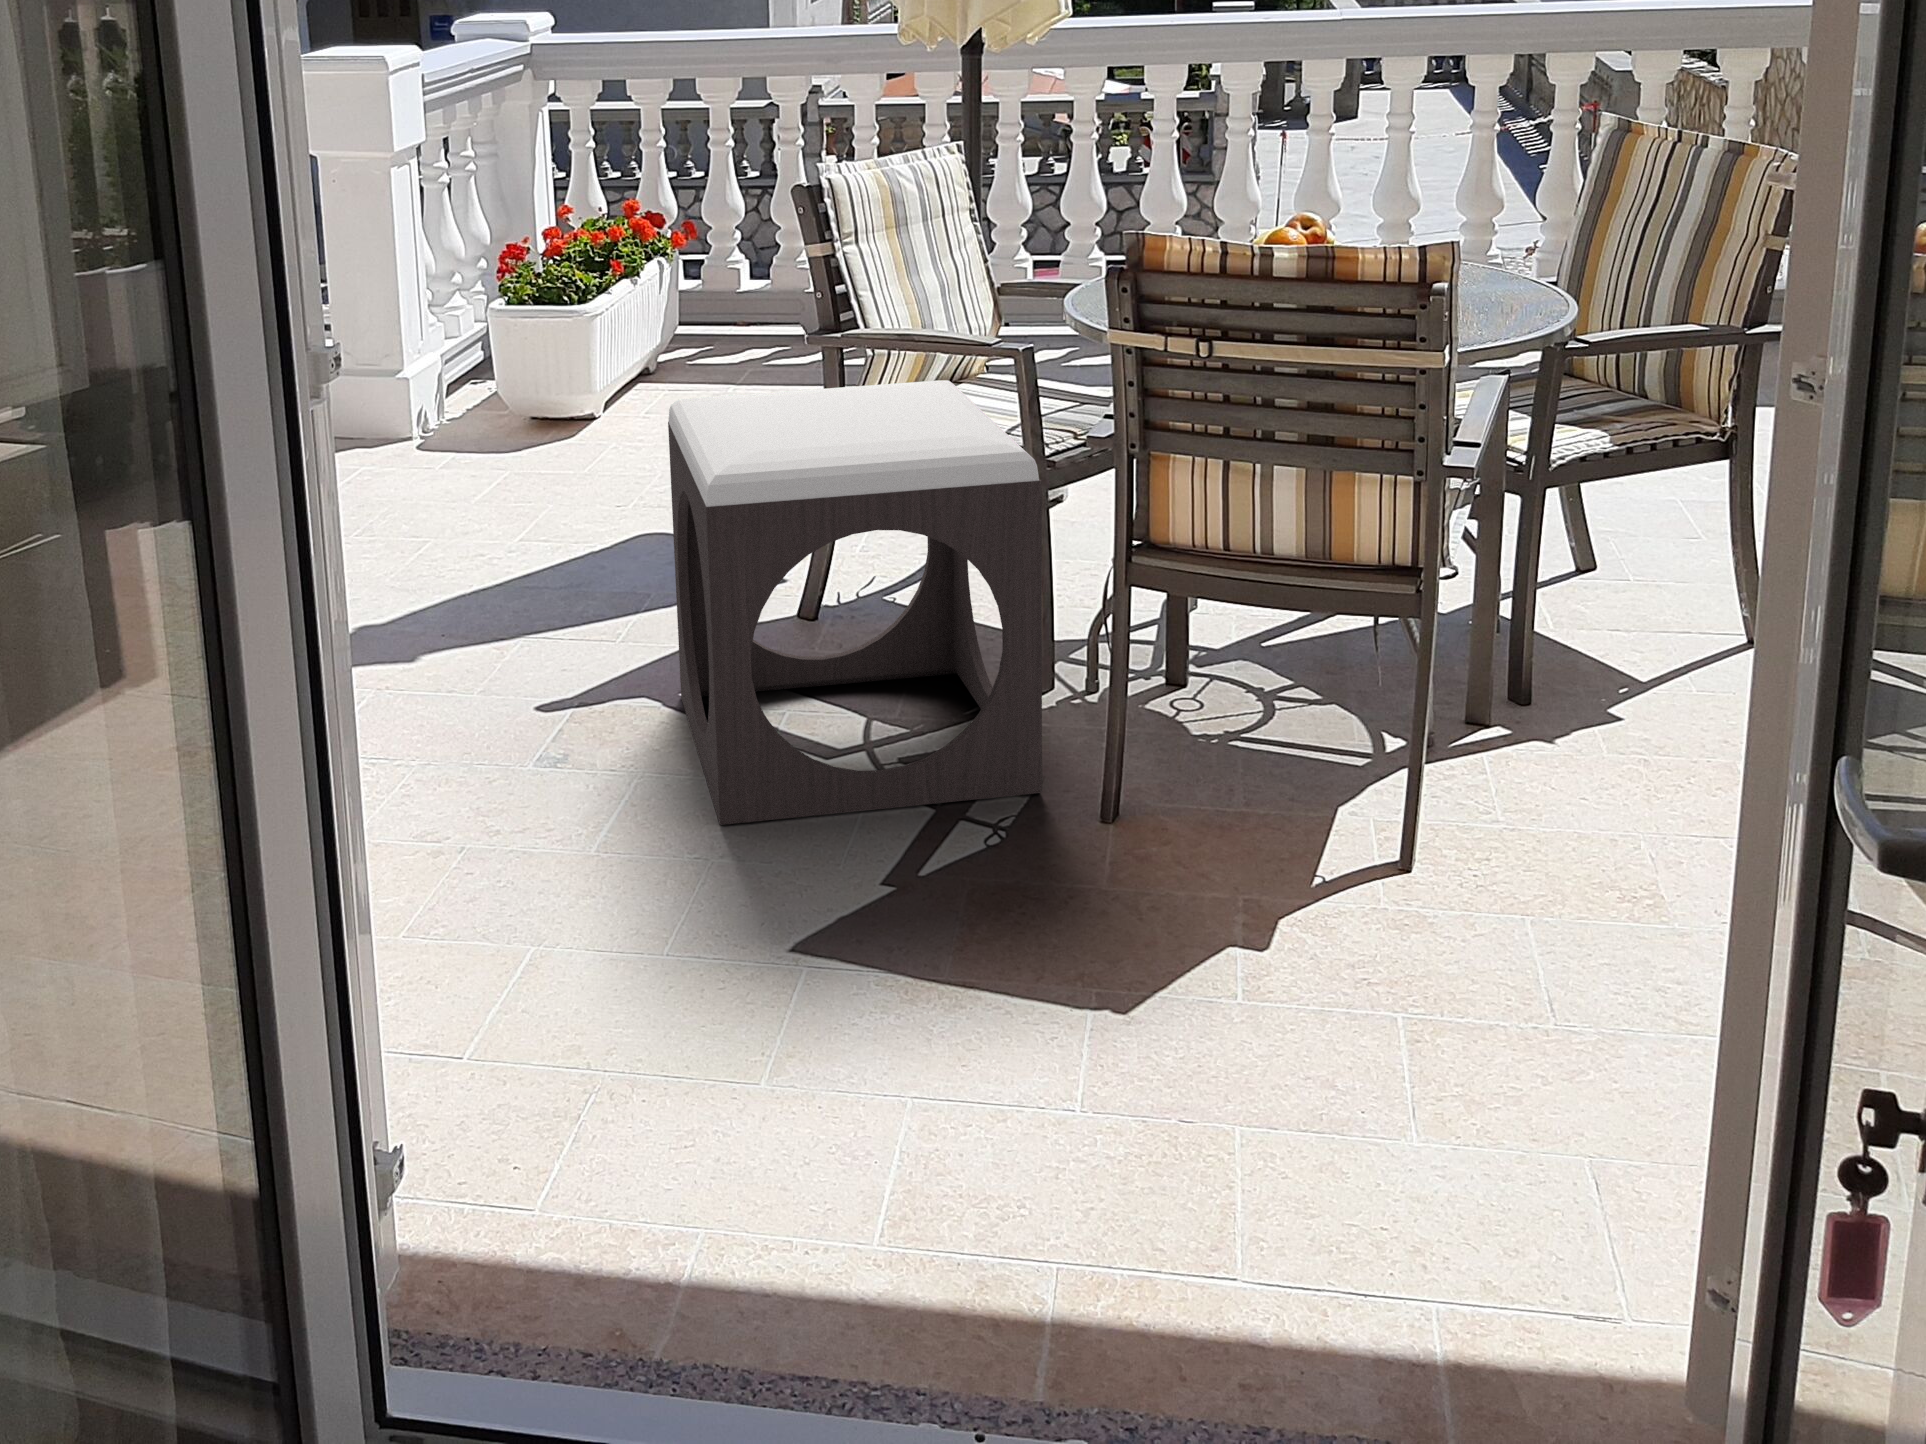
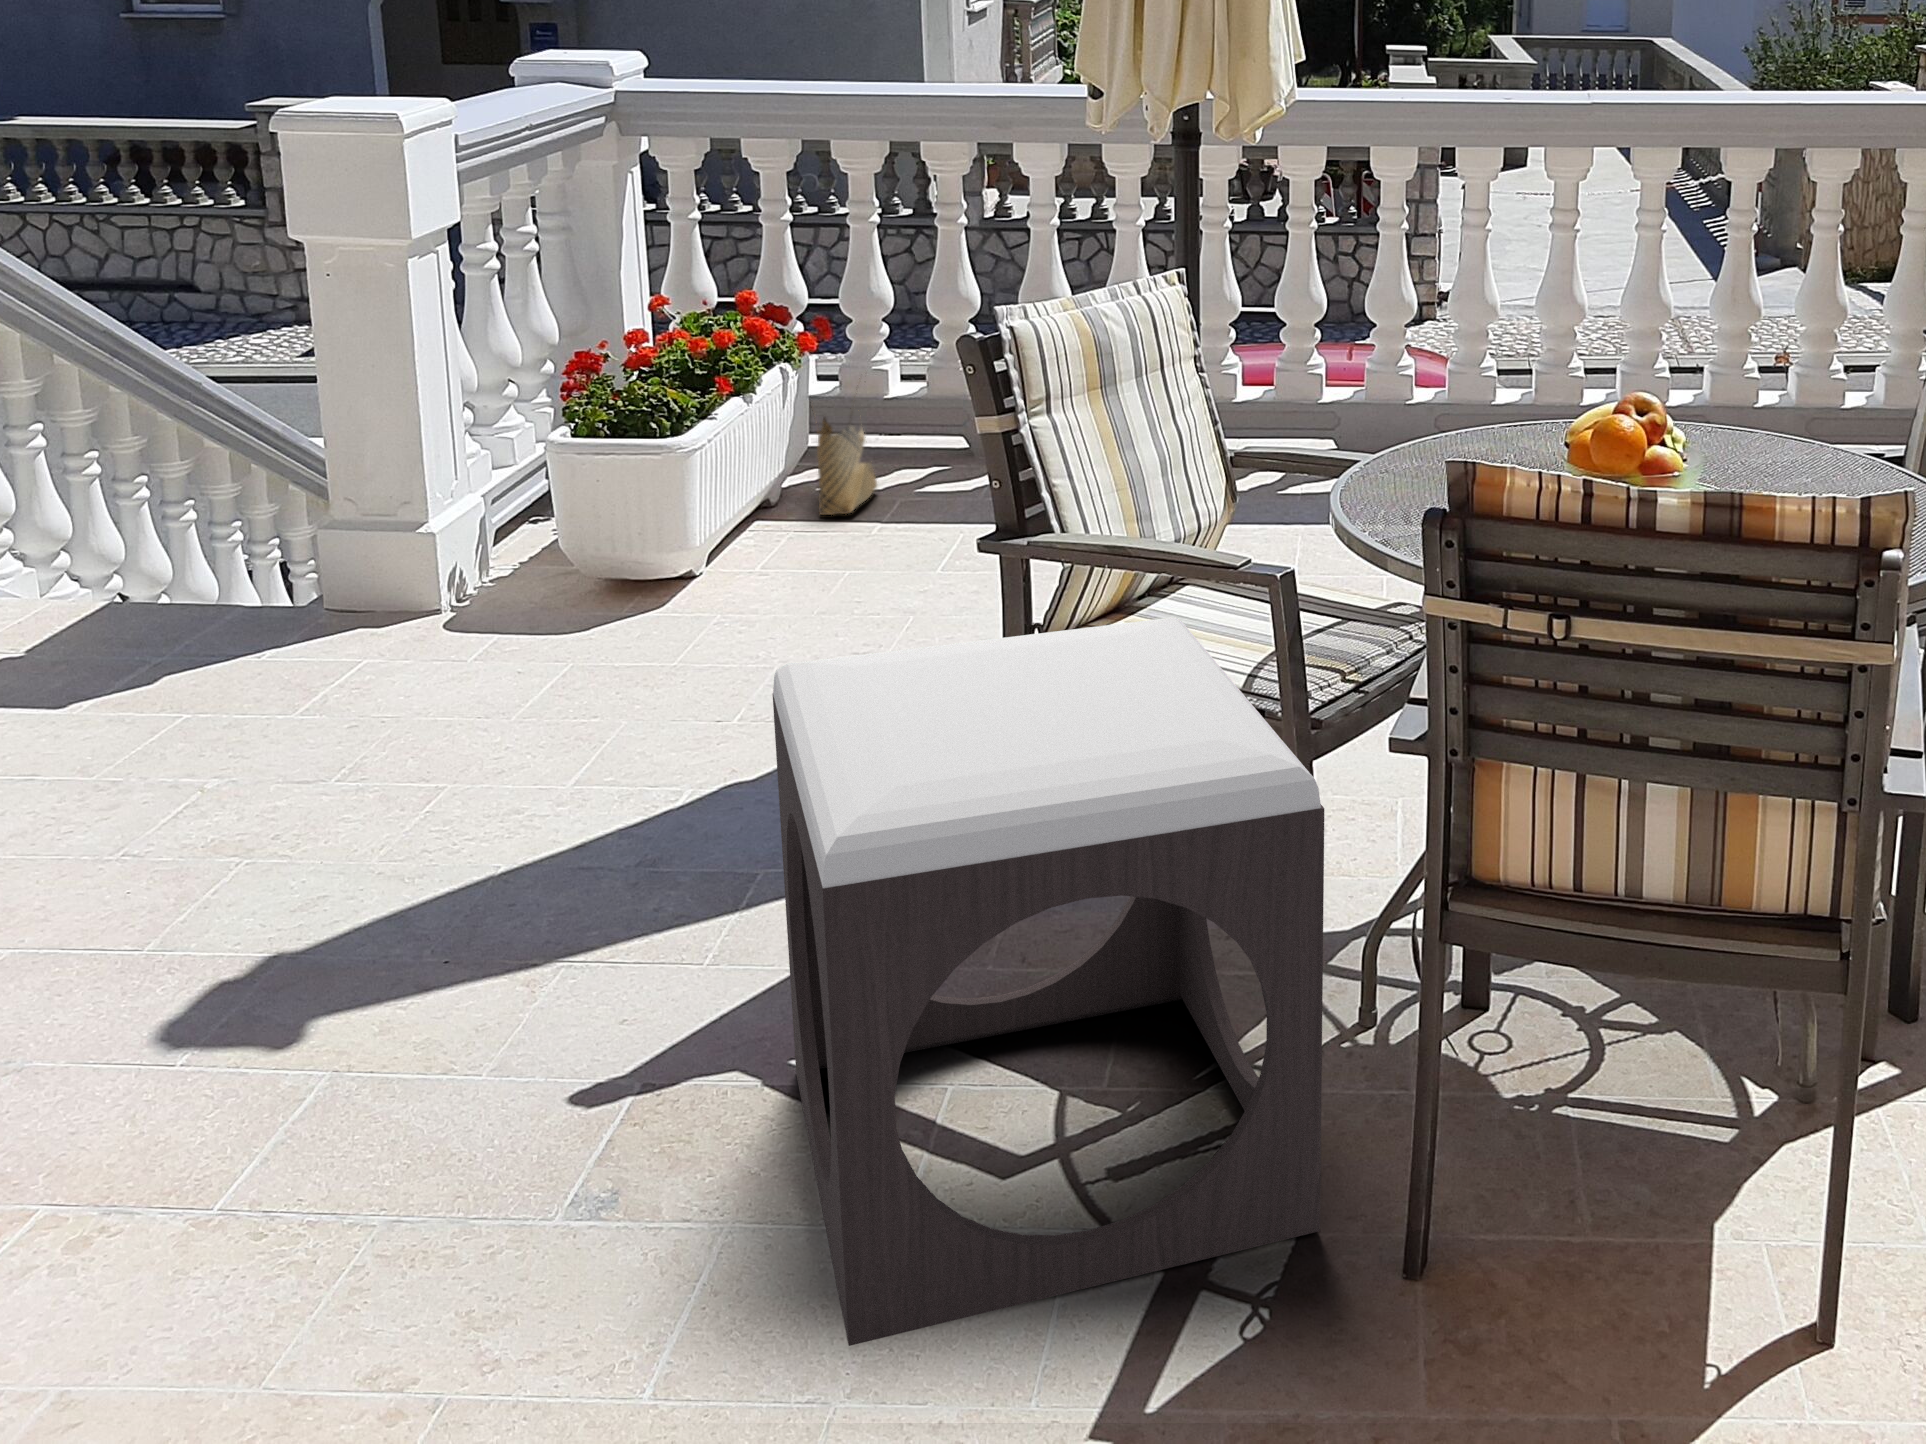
woven basket: none [676,263,732,381] -> present [812,393,877,515]

